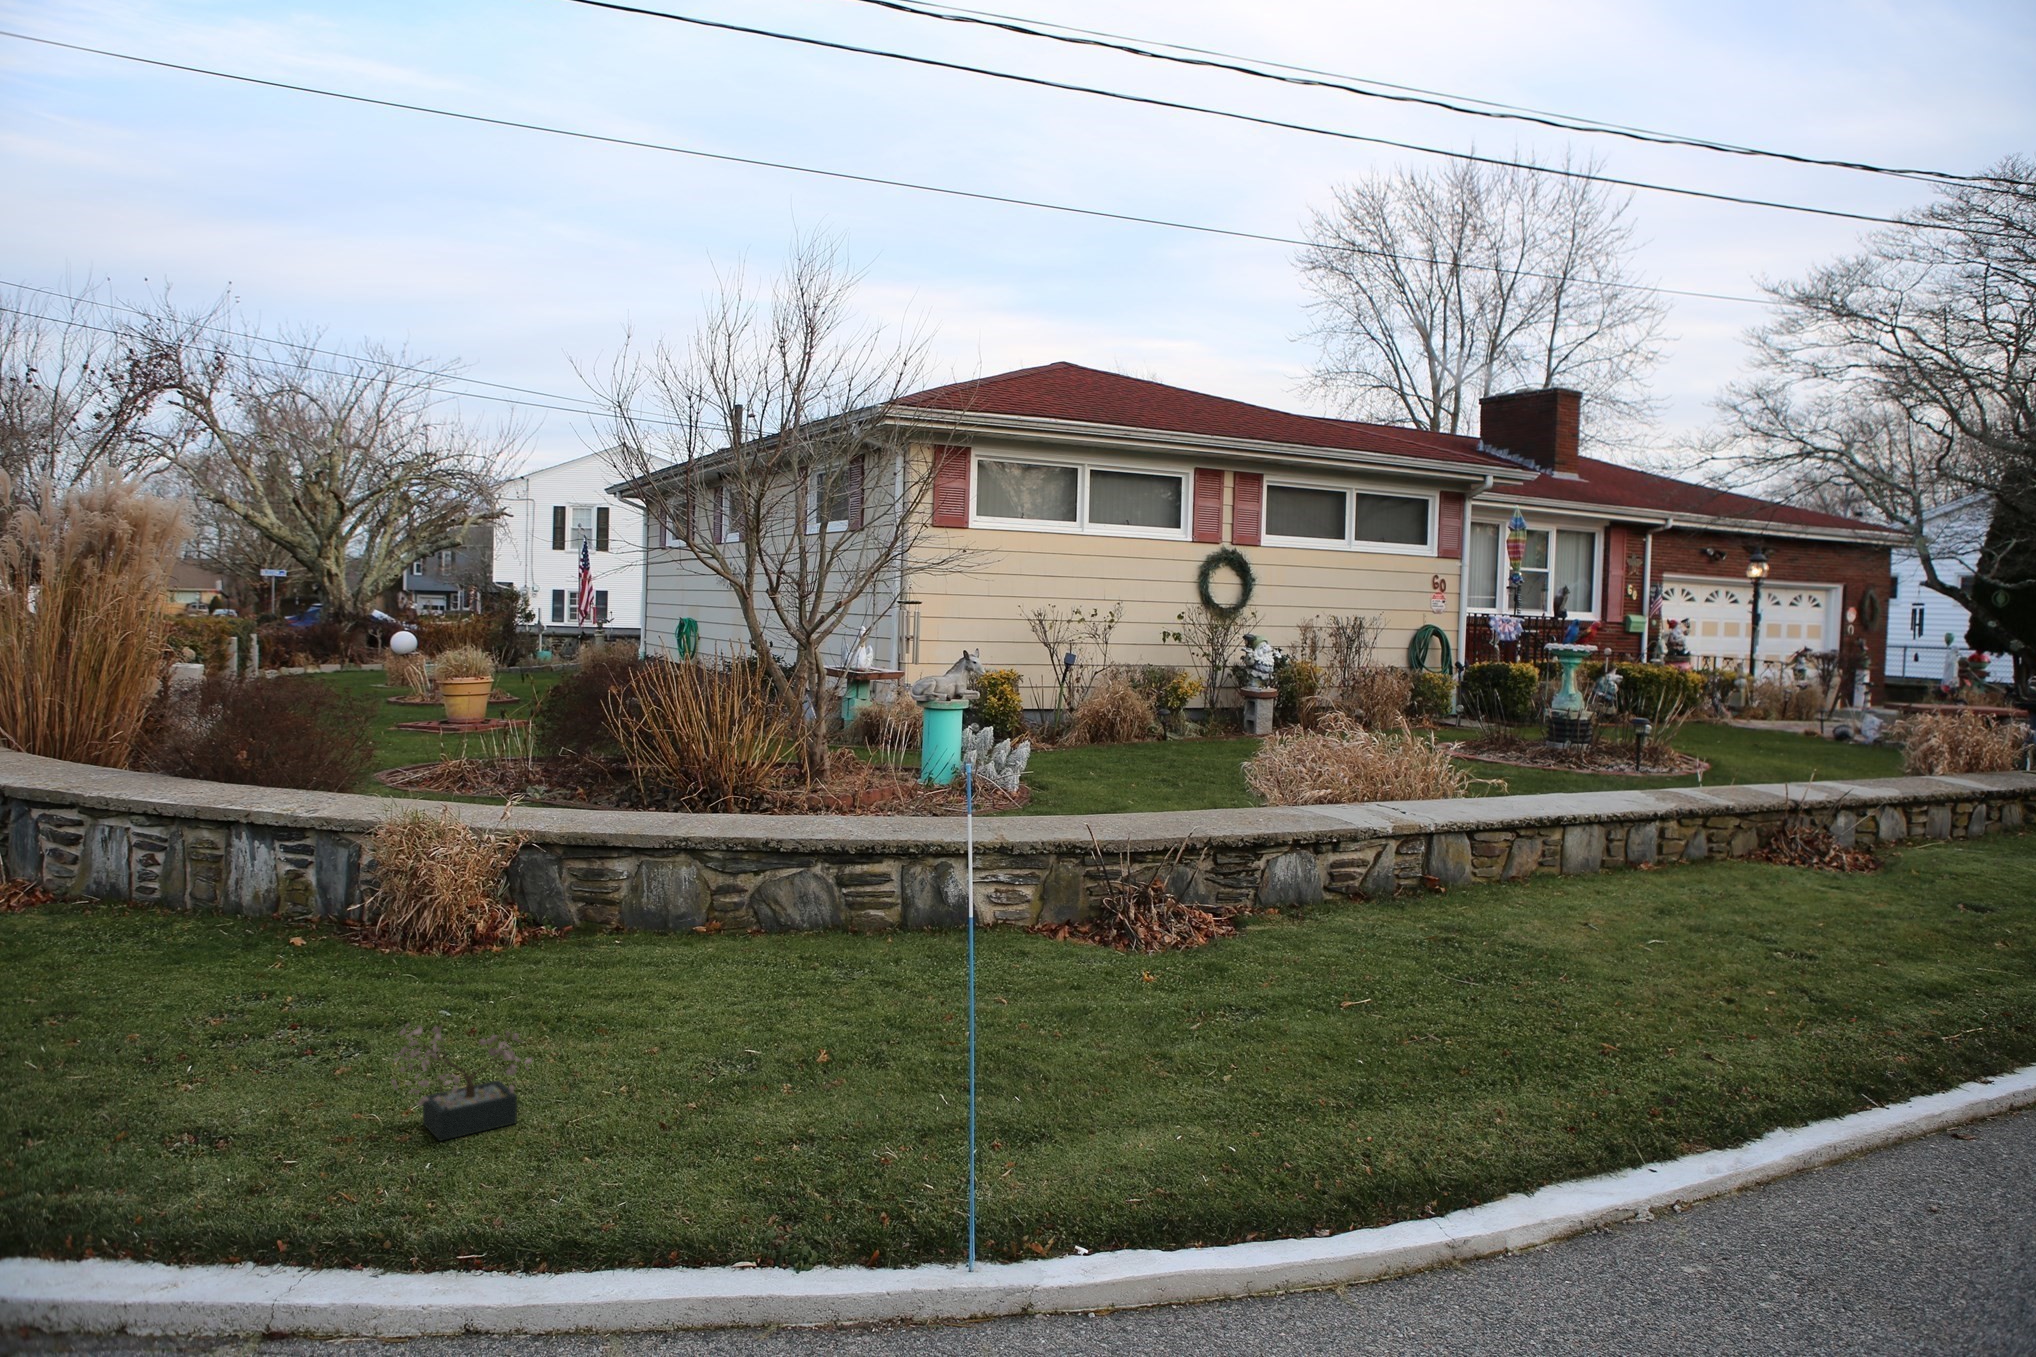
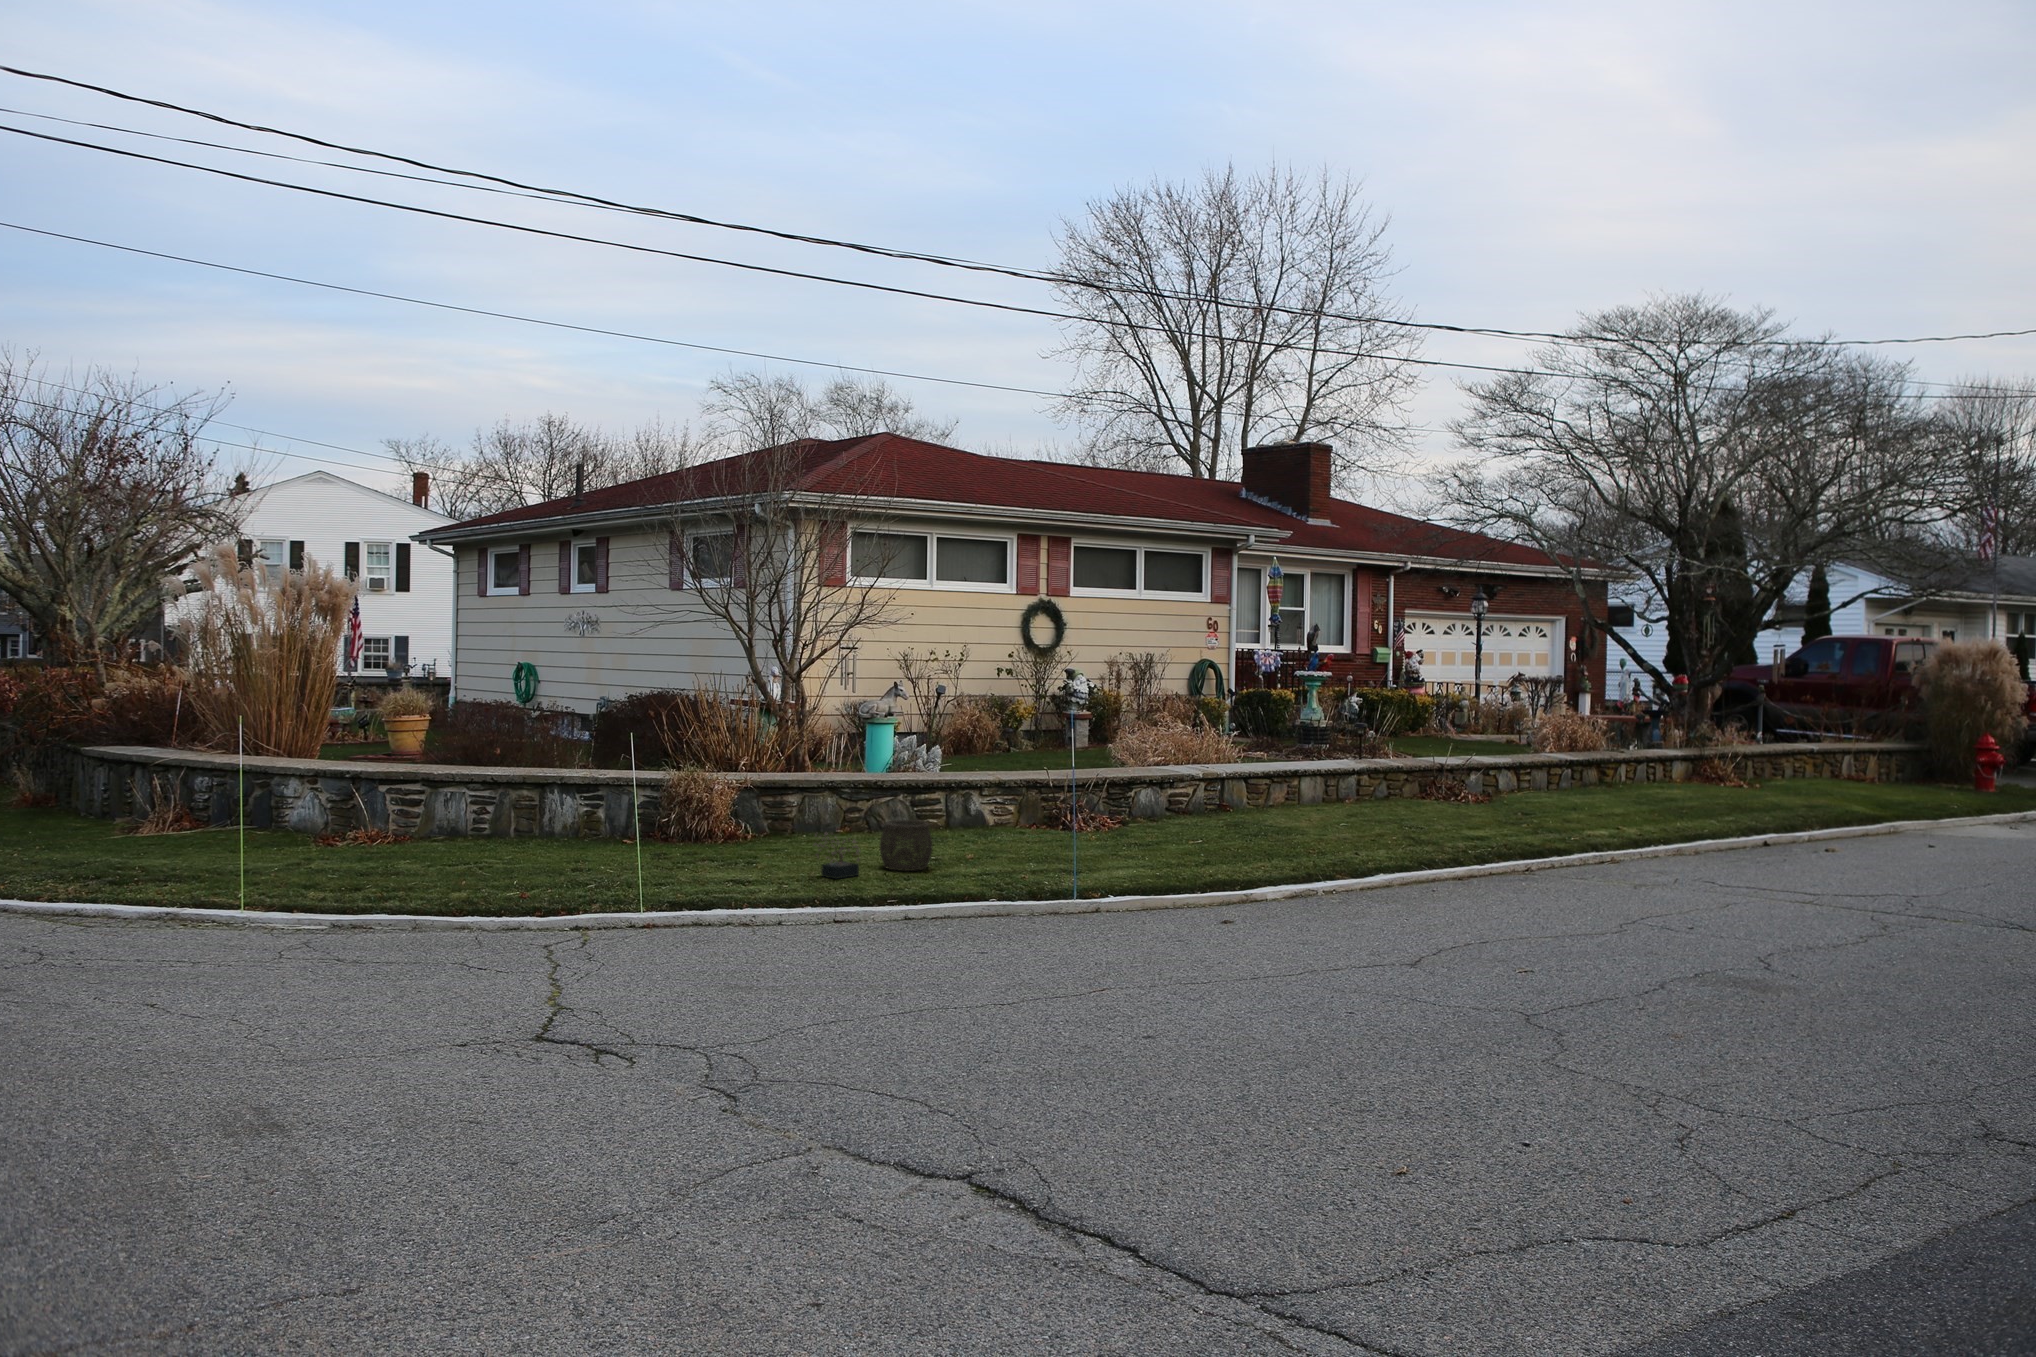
woven basket: none [607,971,732,1103] -> present [880,820,933,871]

